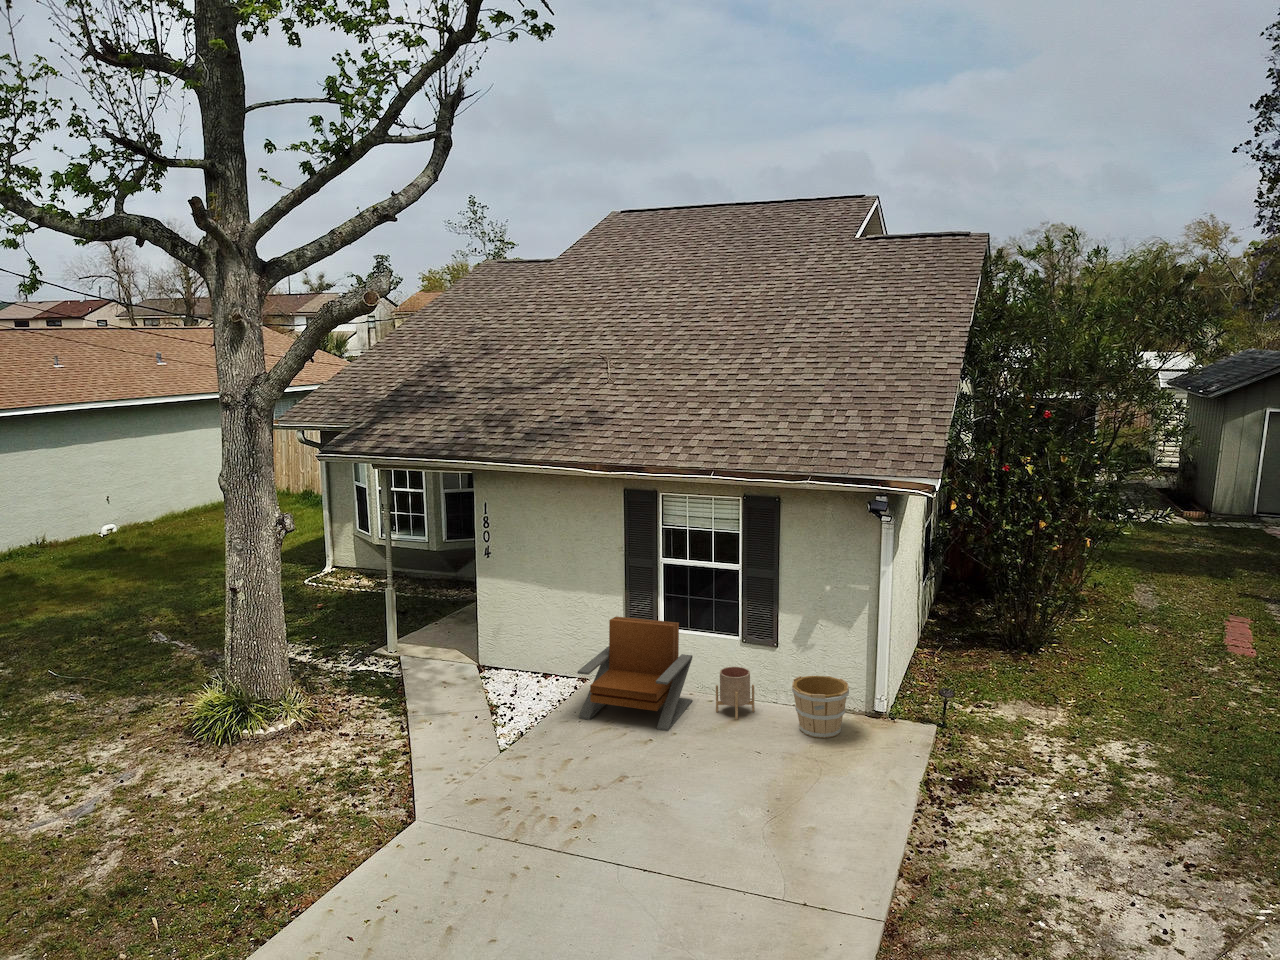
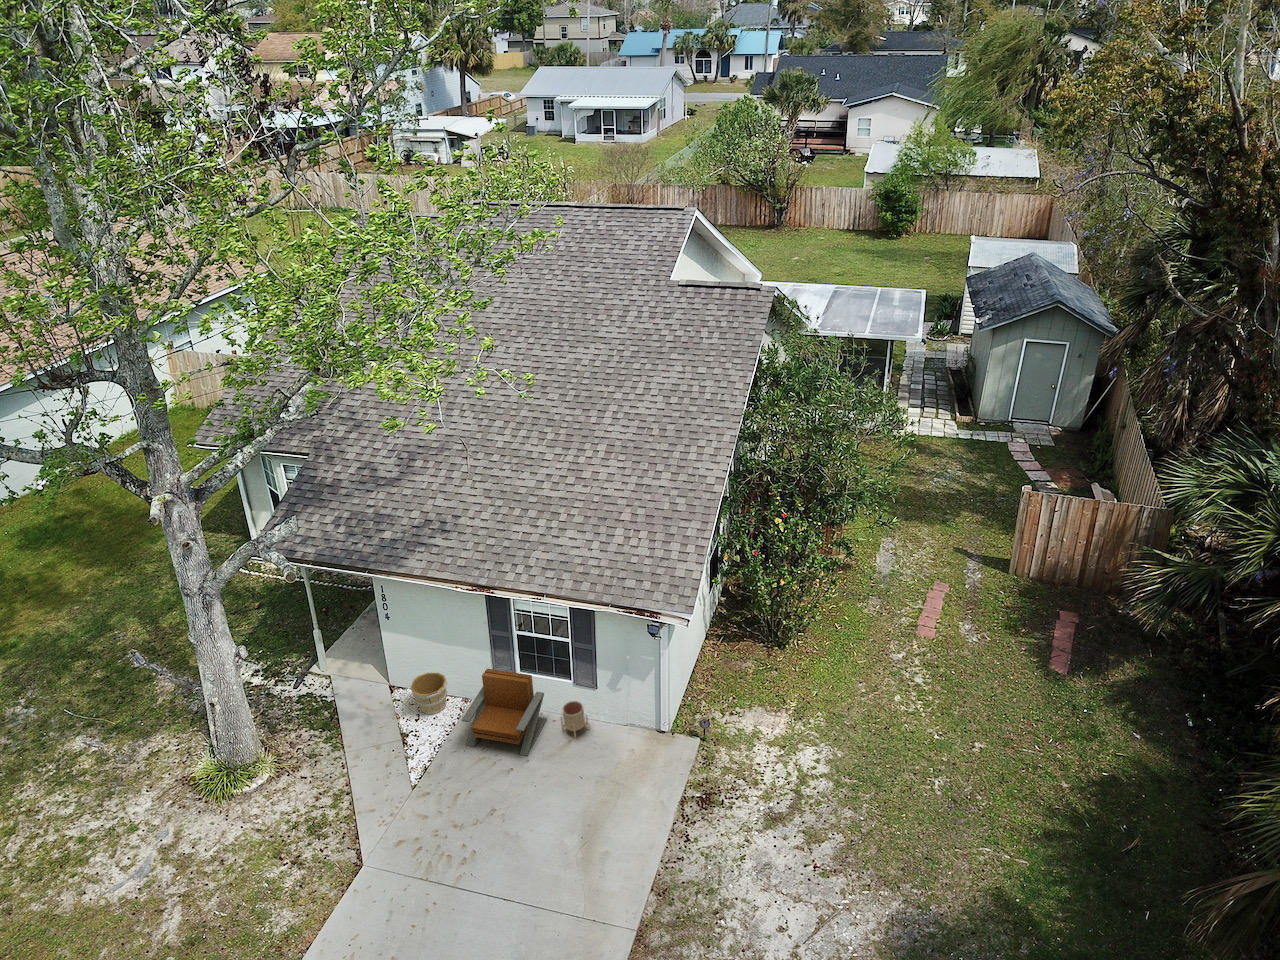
wooden bucket: present [792,676,849,738] -> present [411,673,447,715]

